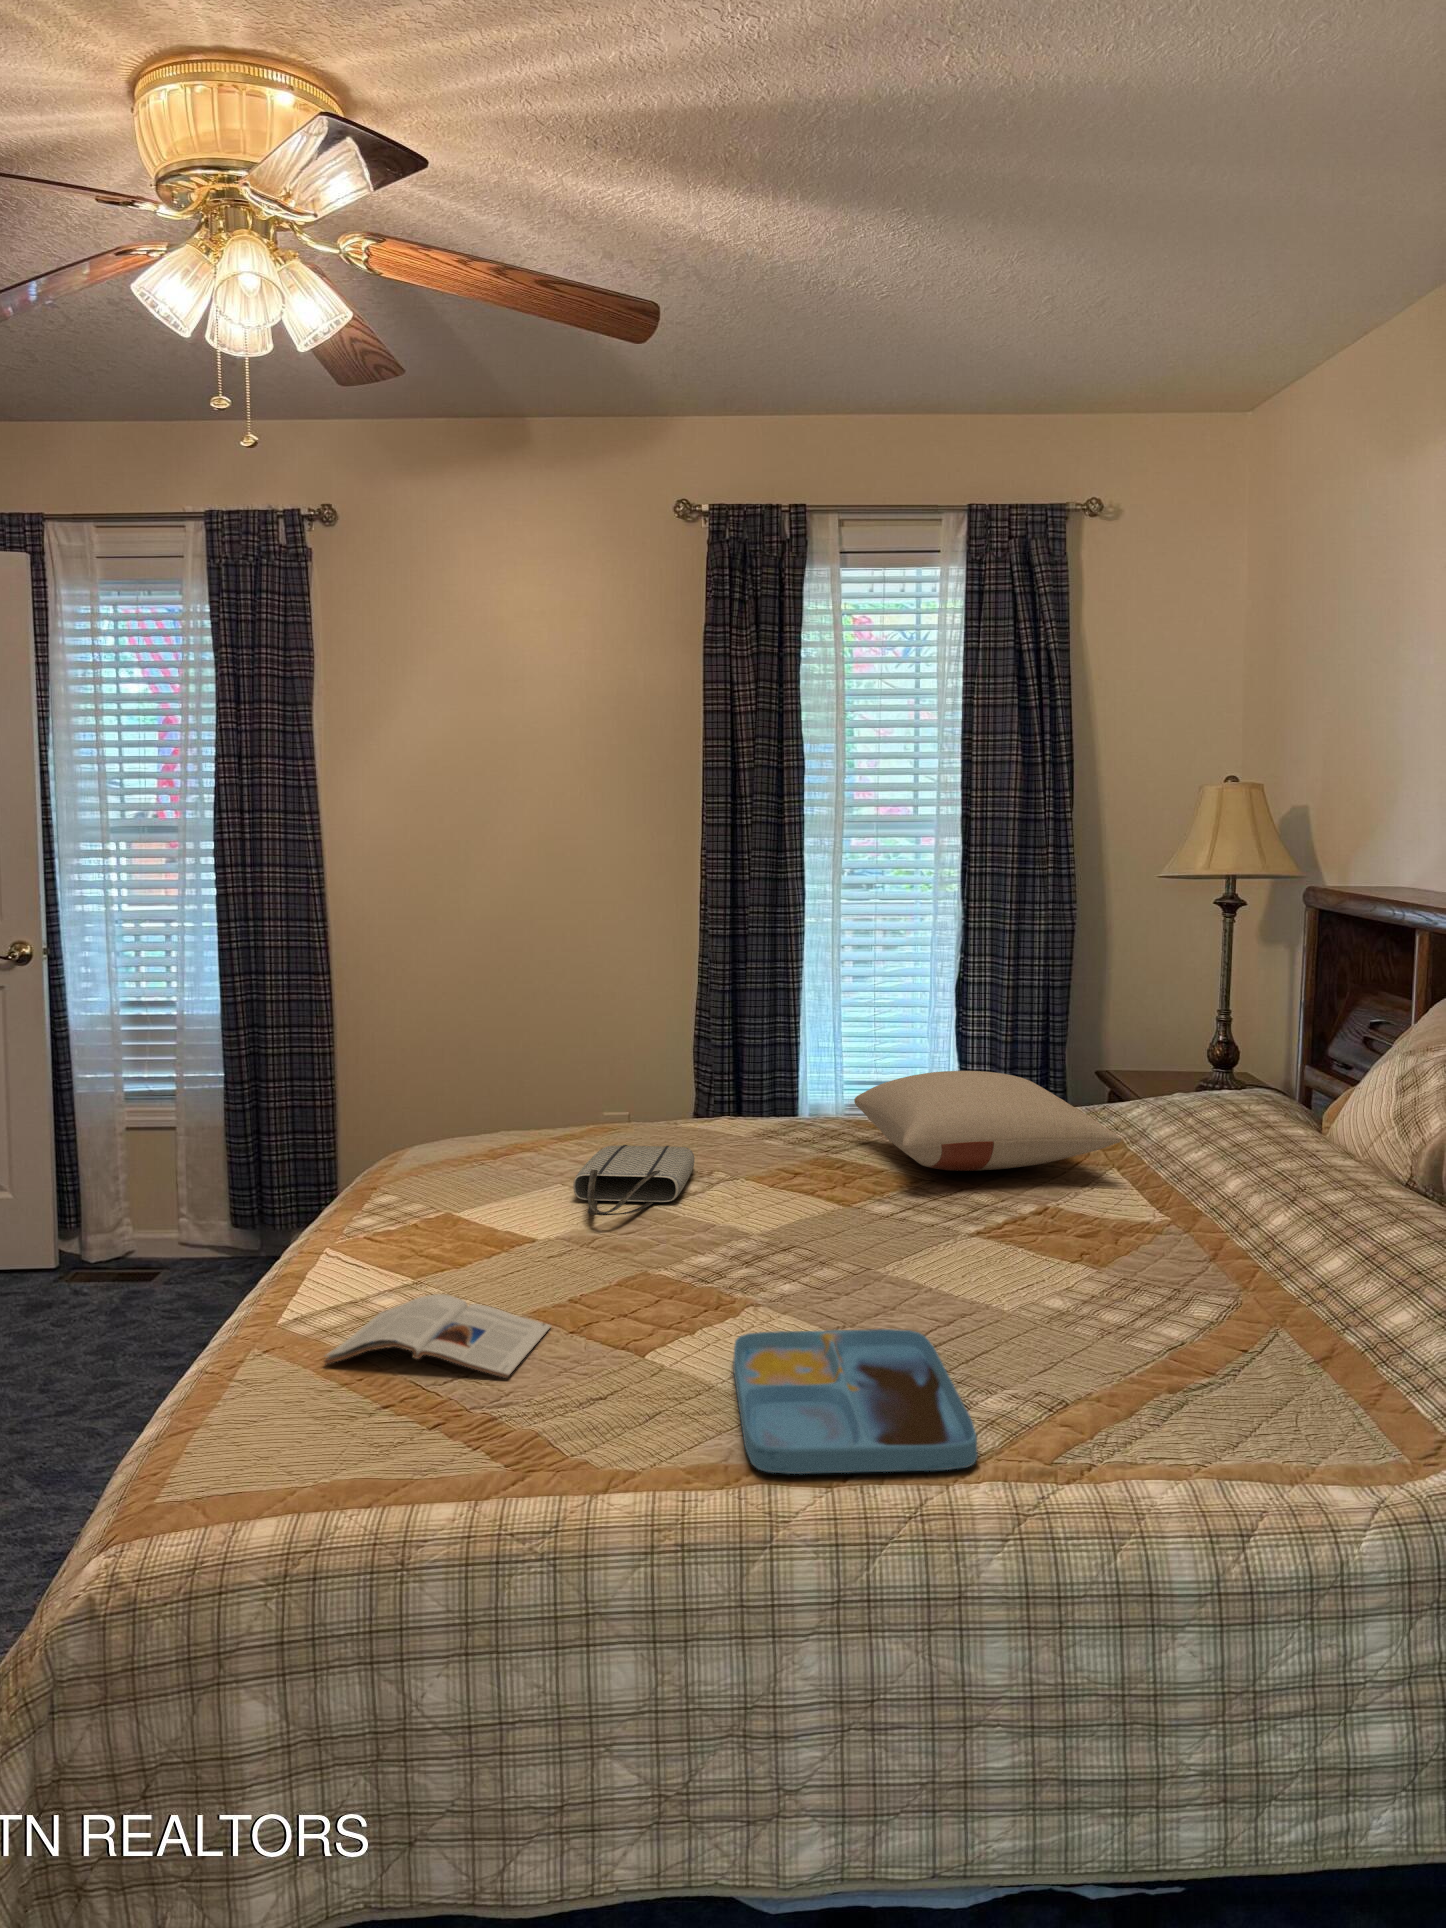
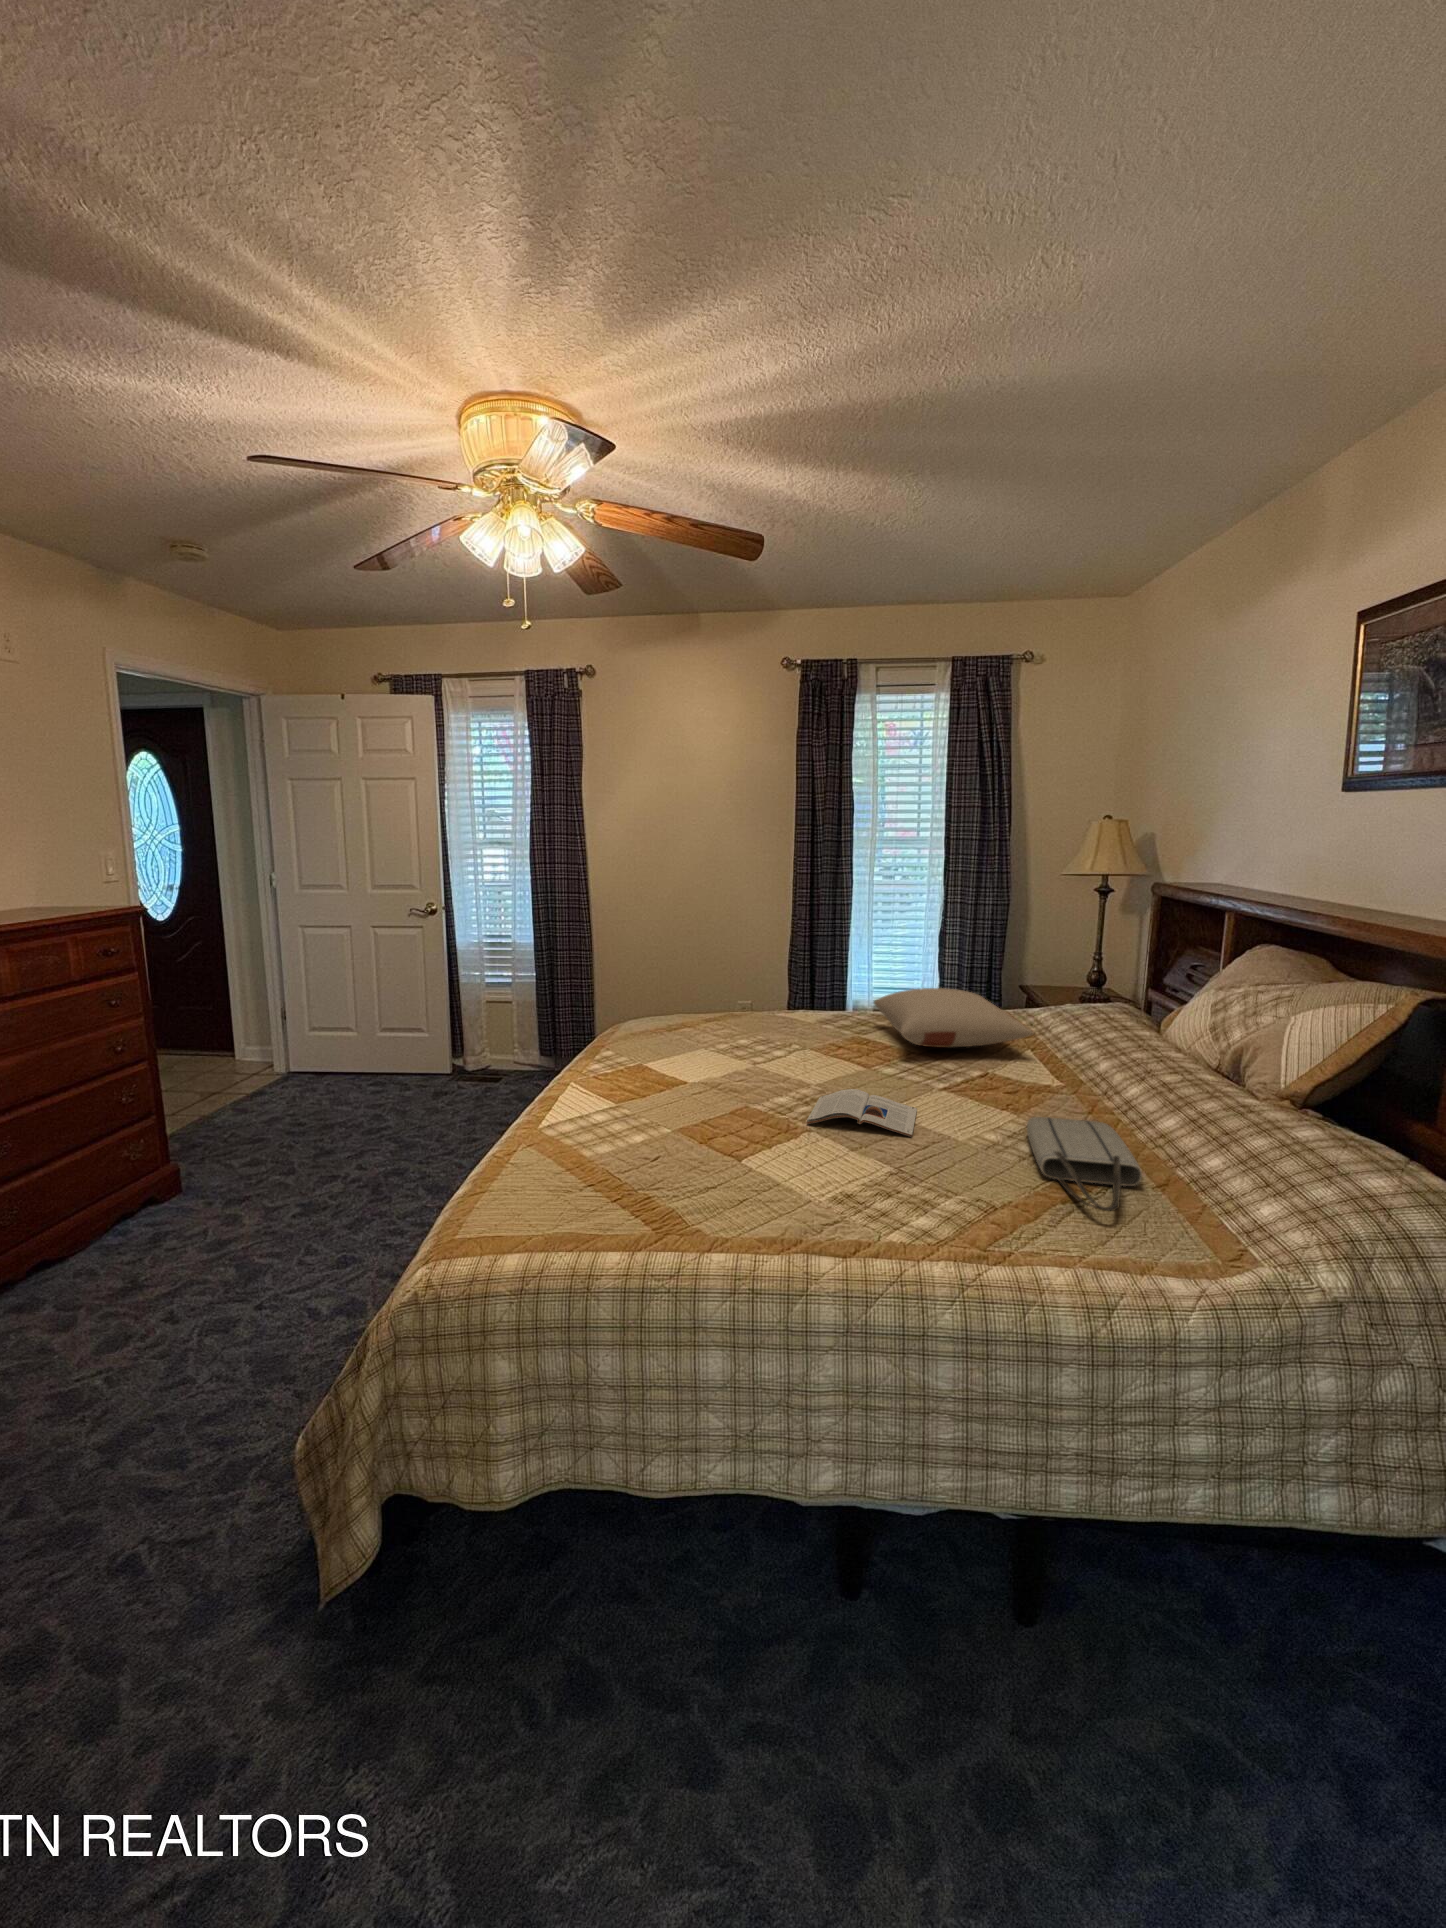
tote bag: present [573,1145,694,1215] -> present [1027,1117,1142,1211]
magazine: present [324,1294,551,1378] -> present [807,1089,917,1137]
tray: present [733,1329,978,1474] -> none [792,1150,941,1254]

